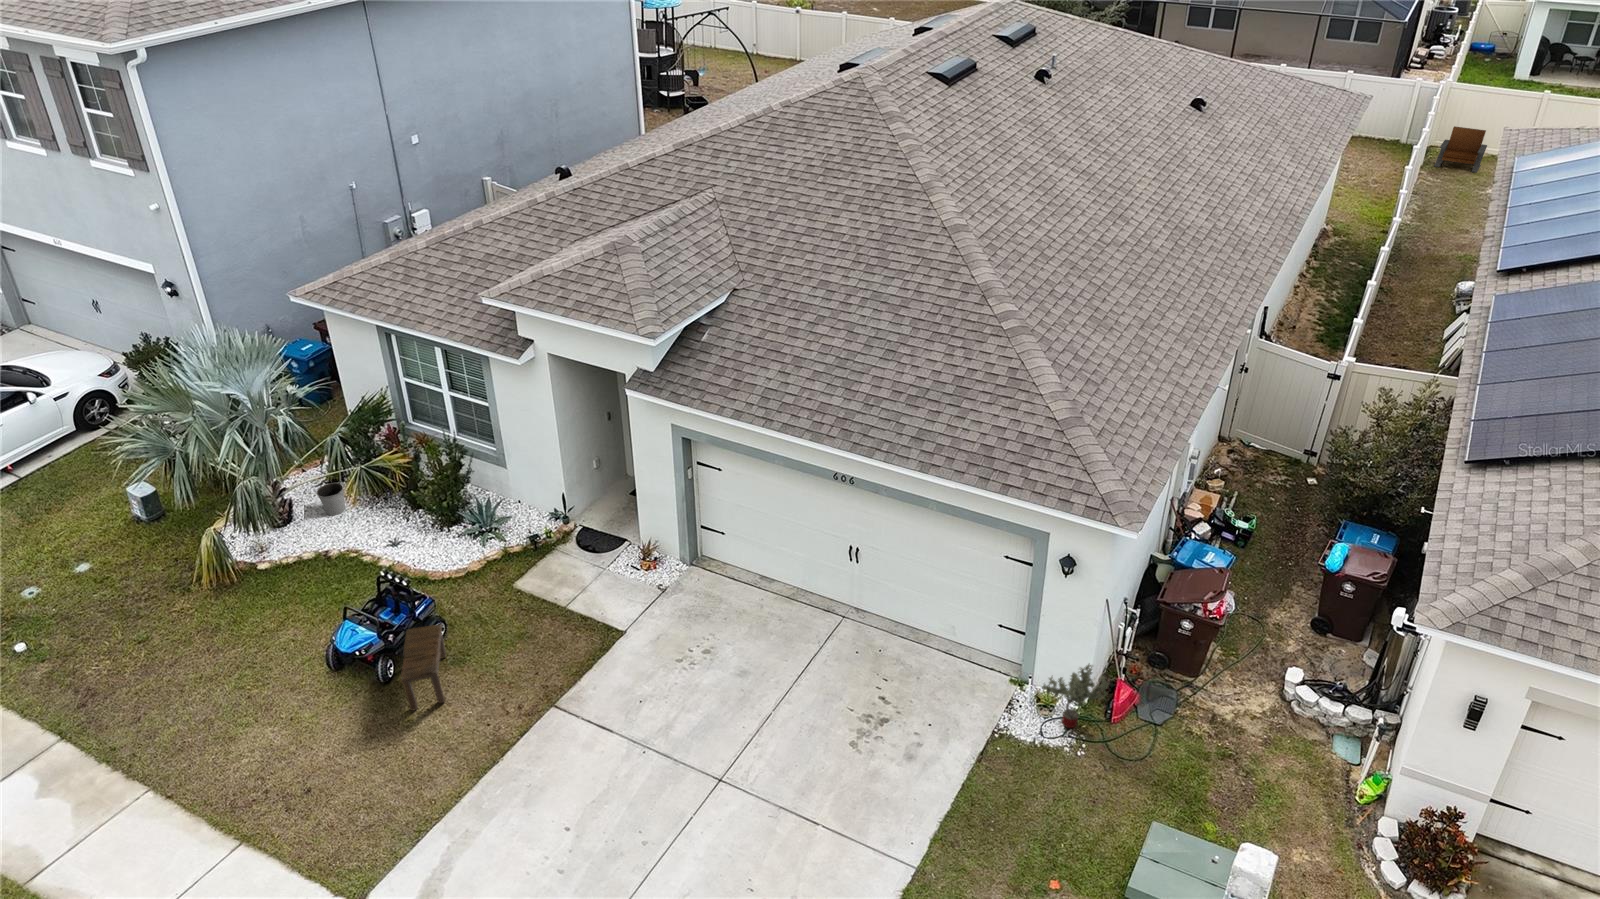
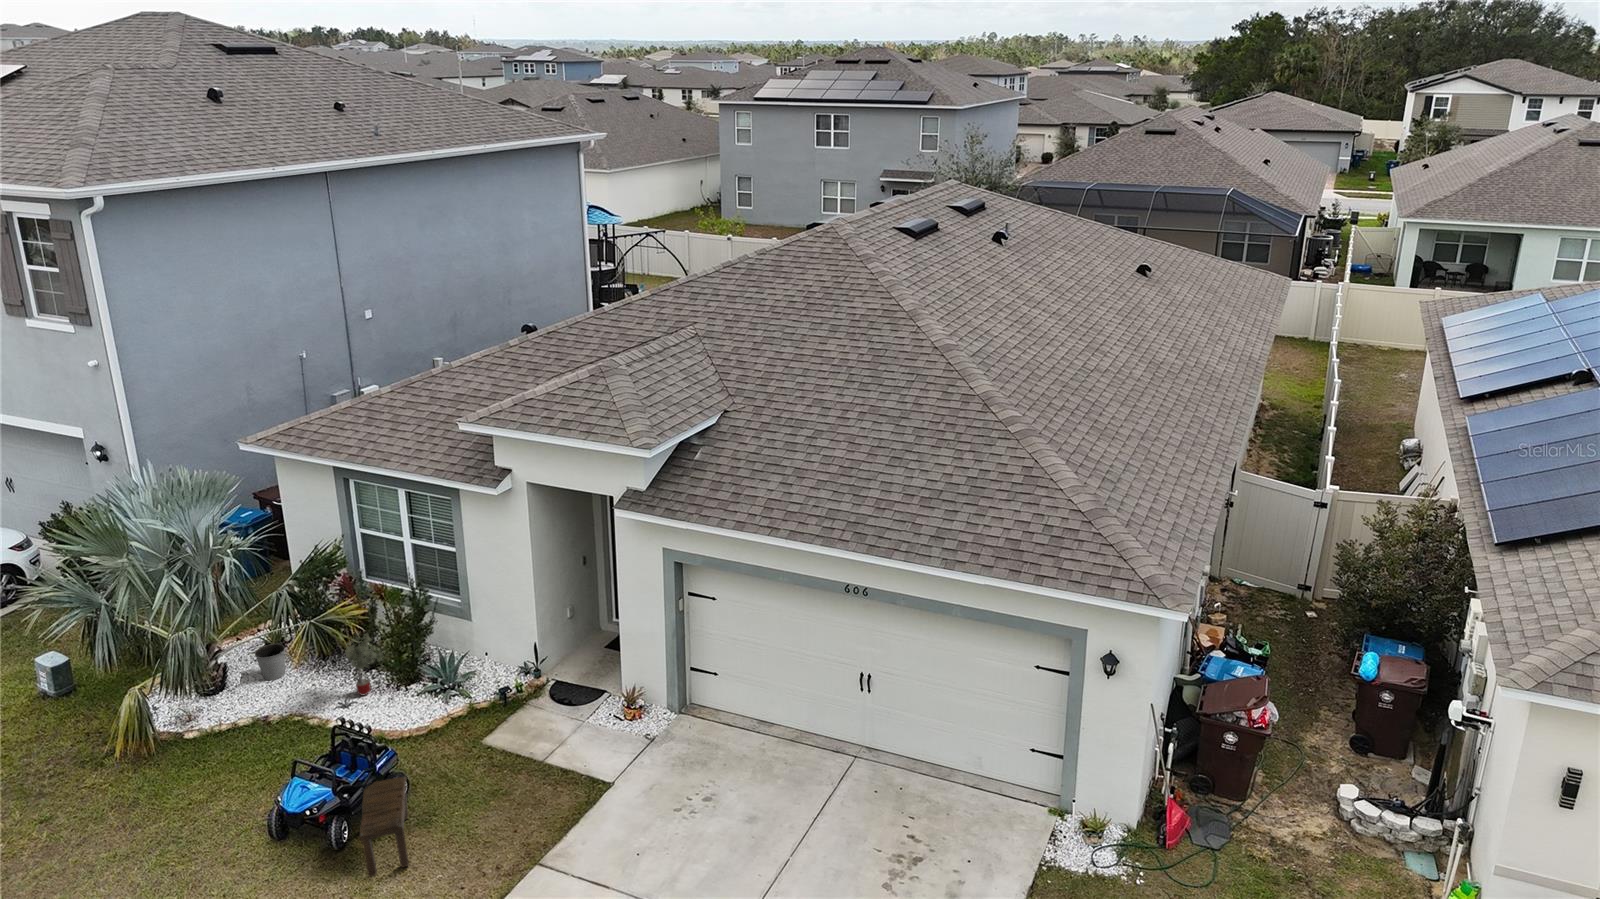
lounge chair: present [1434,126,1487,172] -> none [1354,313,1399,354]
potted tree: present [1042,664,1109,728] -> present [346,634,382,695]

